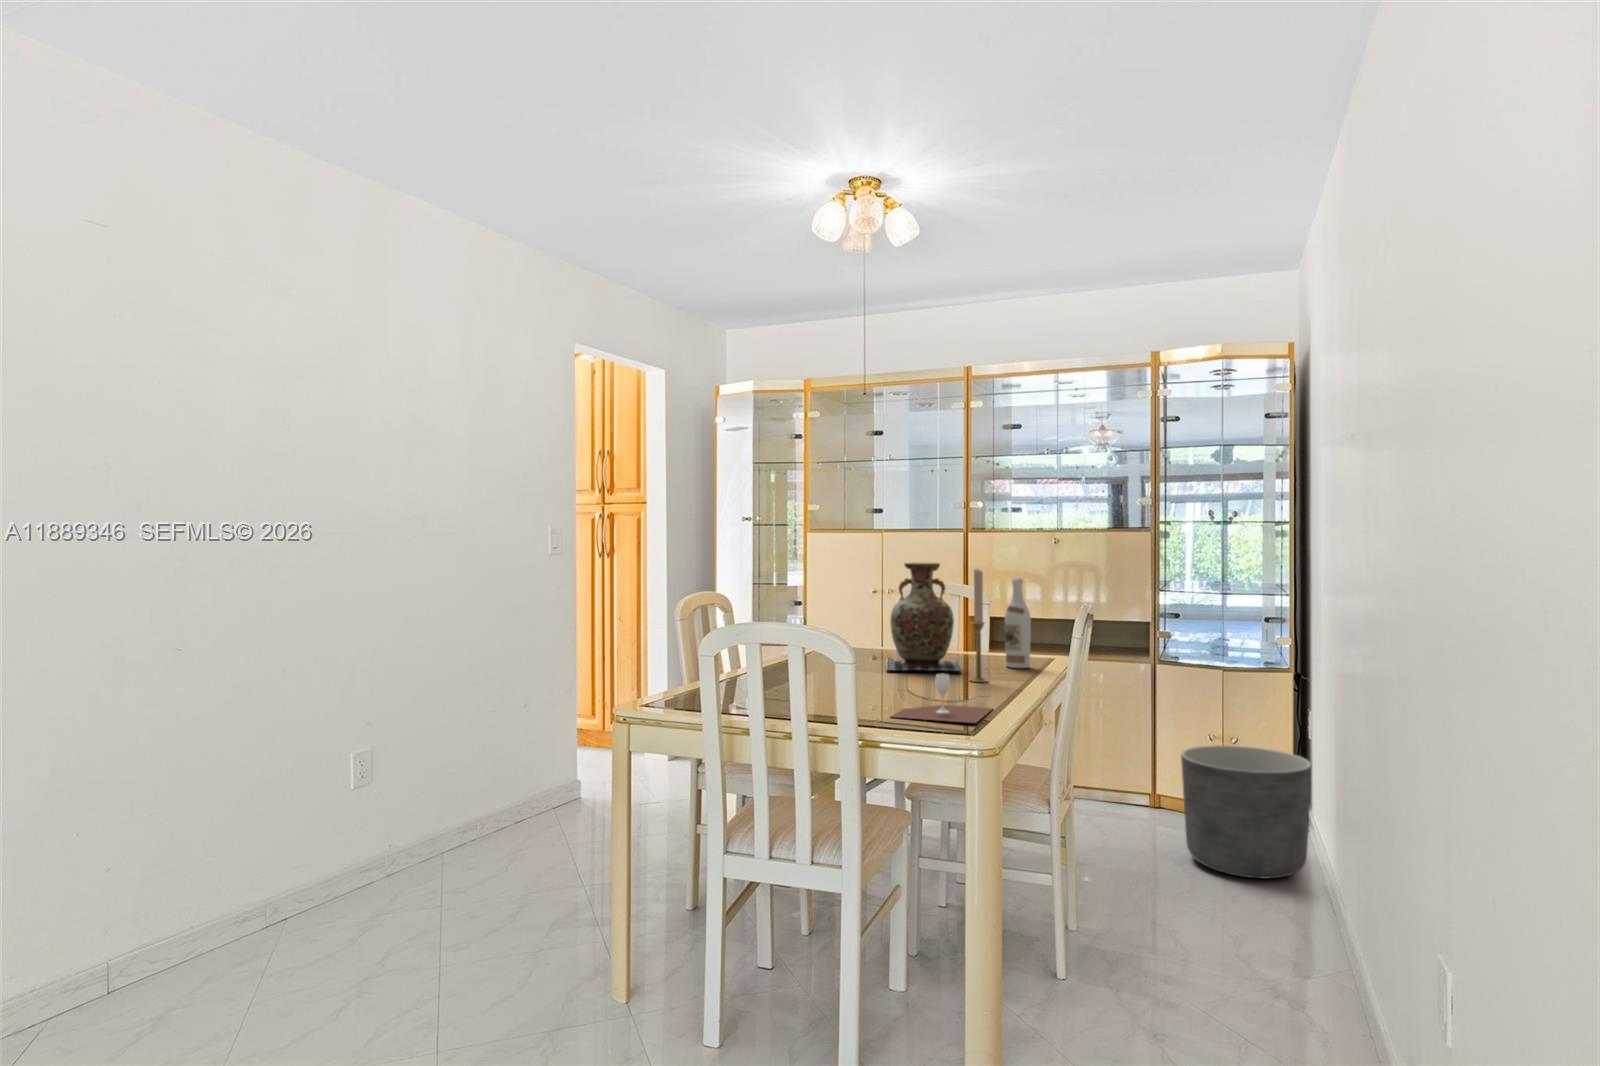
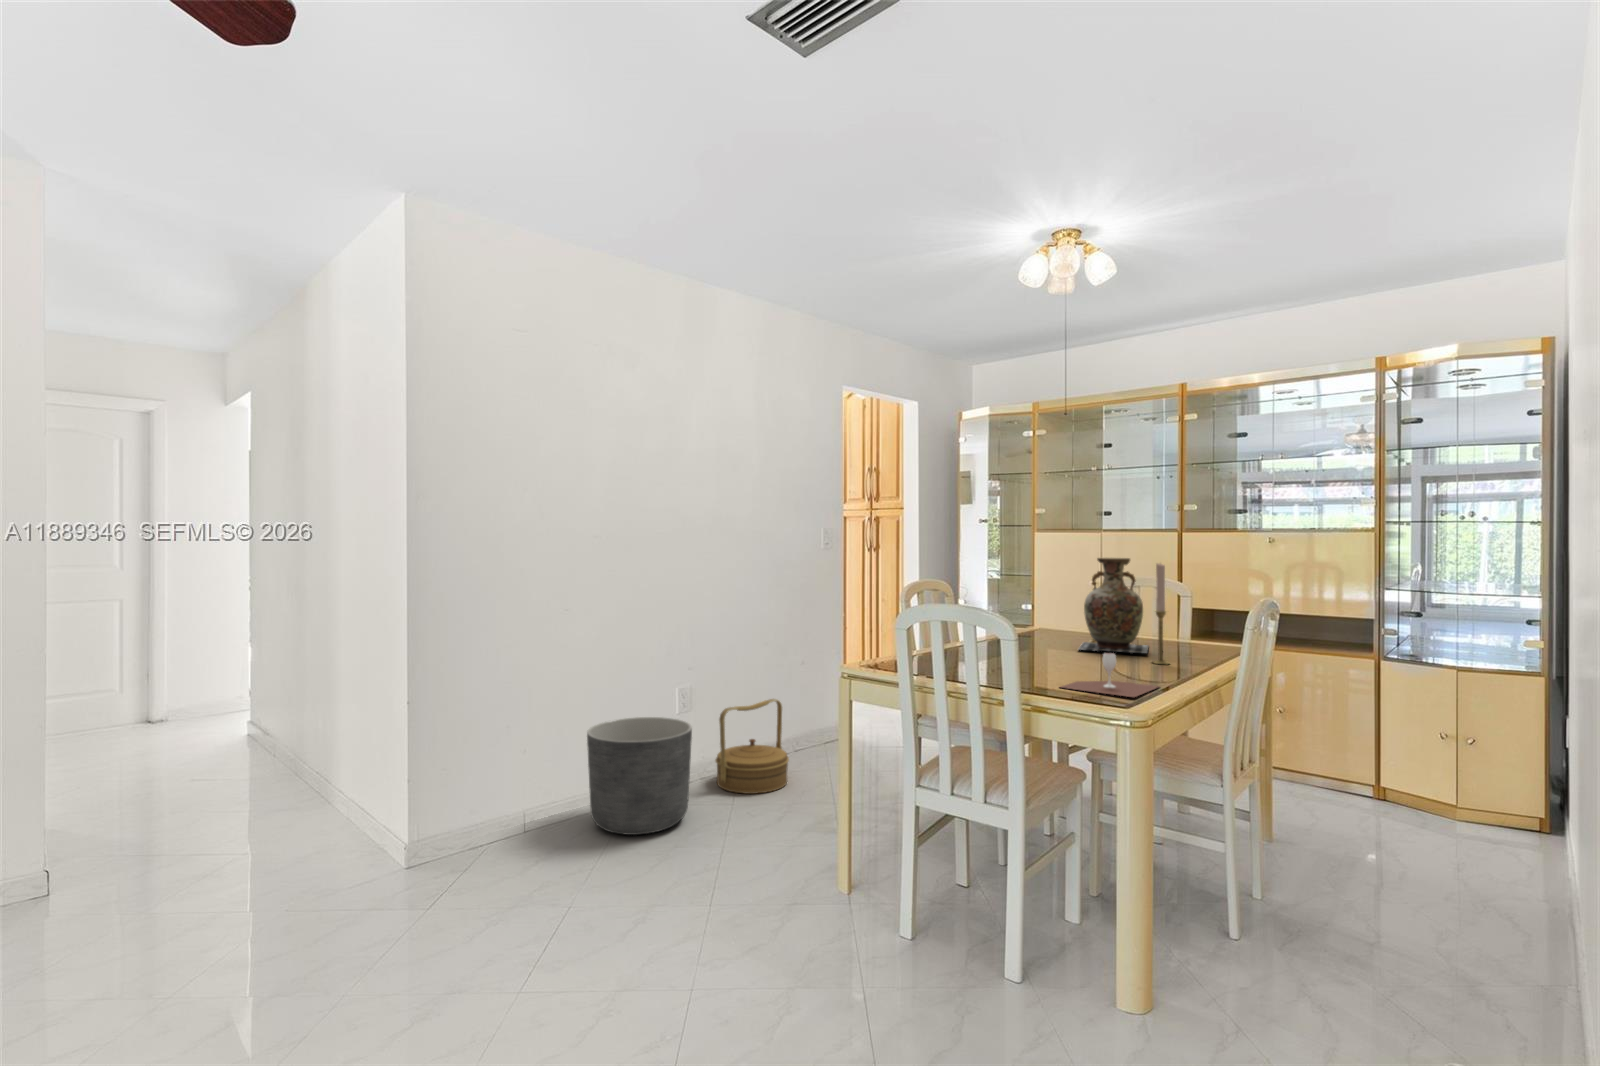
wine bottle: present [1005,578,1031,668] -> none [1195,573,1220,654]
planter: present [1181,745,1311,879] -> present [587,717,692,835]
woven basket: none [412,754,517,886] -> present [715,699,789,794]

